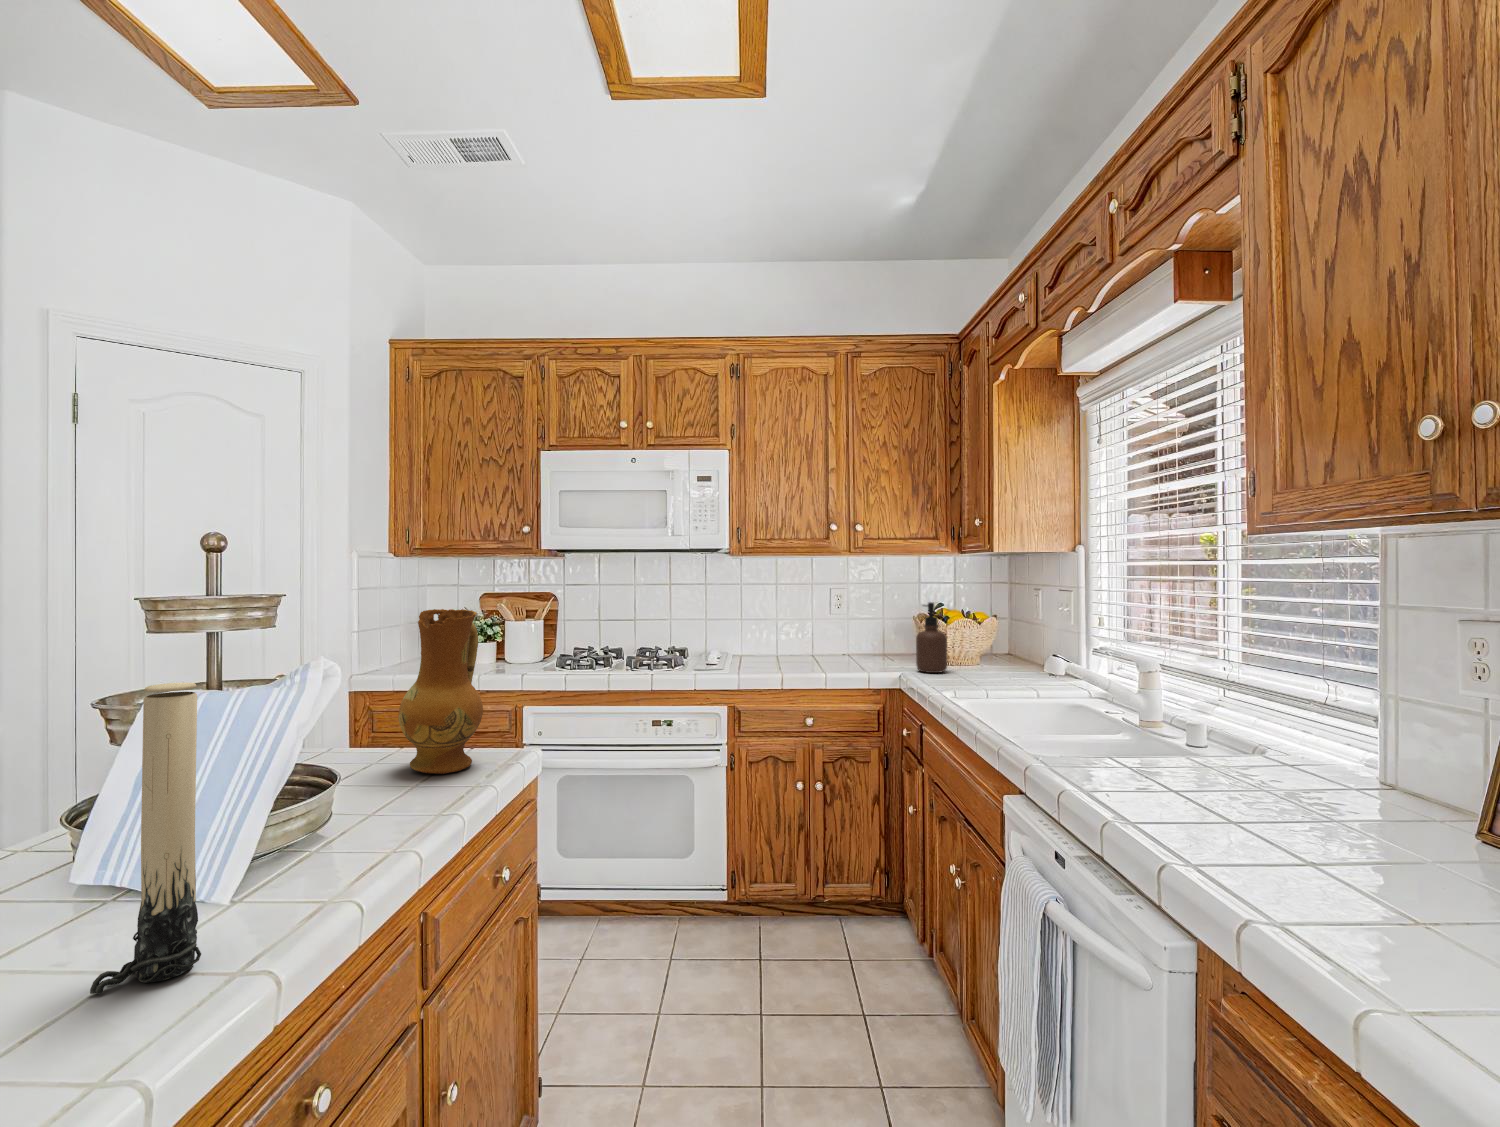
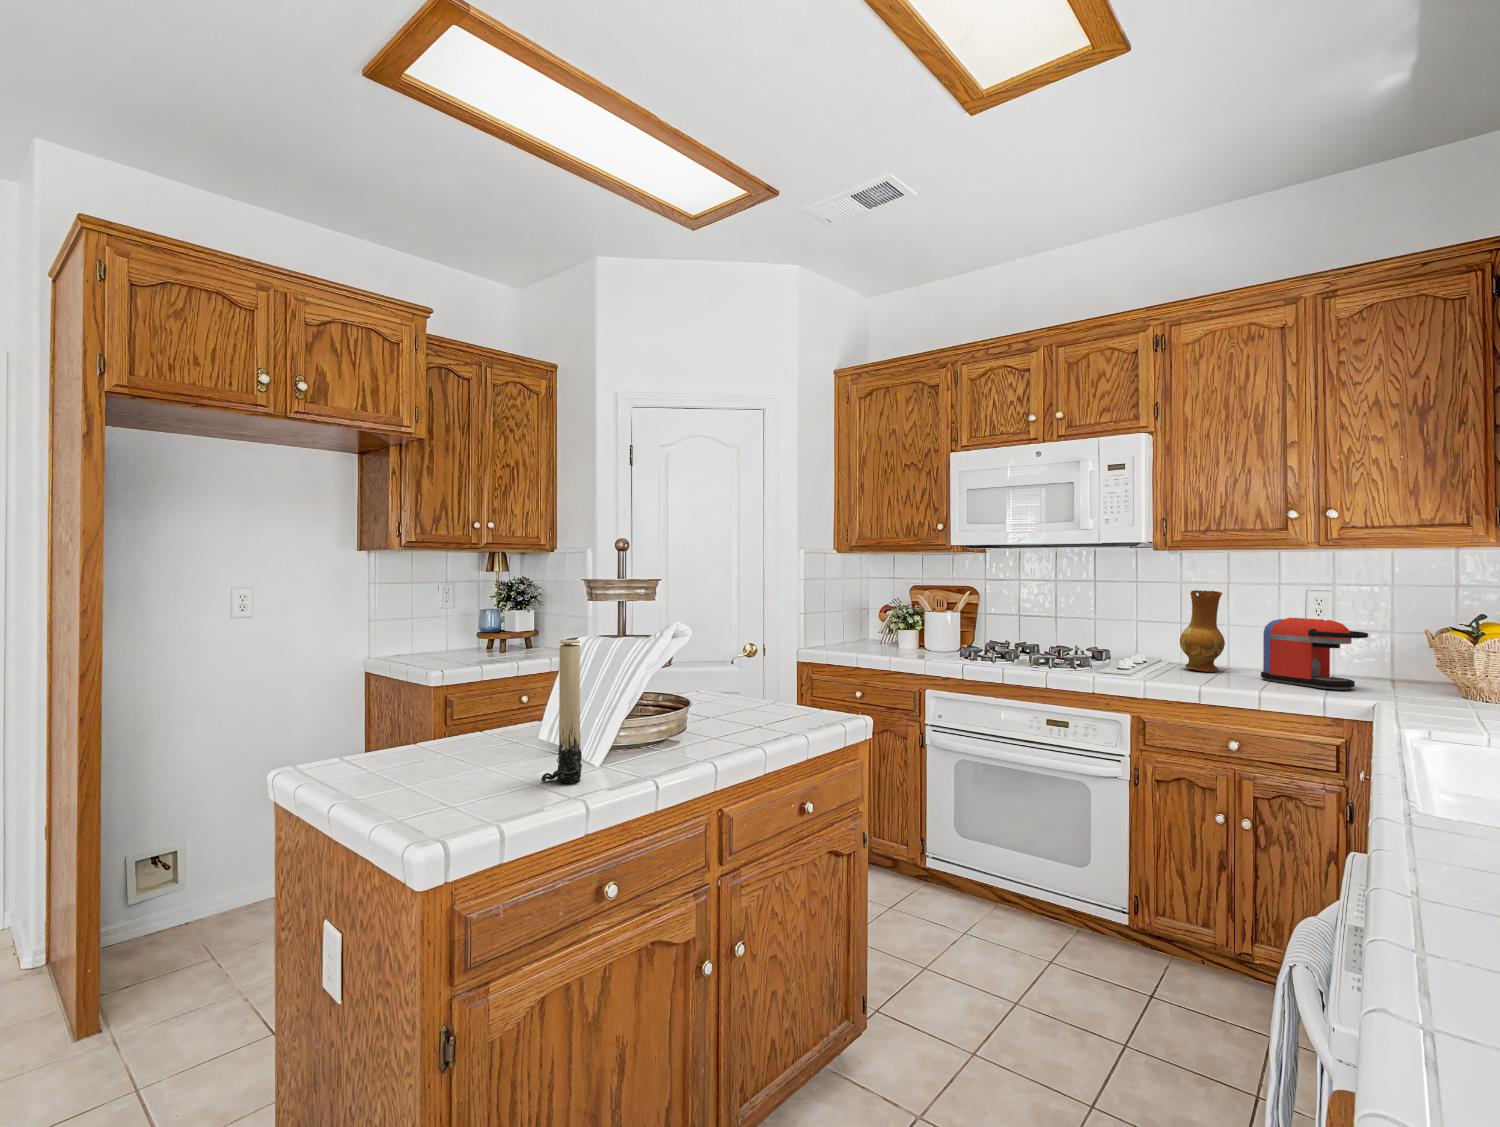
soap dispenser: present [916,602,947,673] -> none [1397,614,1450,708]
ceramic jug: present [398,609,483,774] -> present [1180,590,1225,672]
coffee maker: none [813,610,887,665] -> present [1261,618,1368,690]

